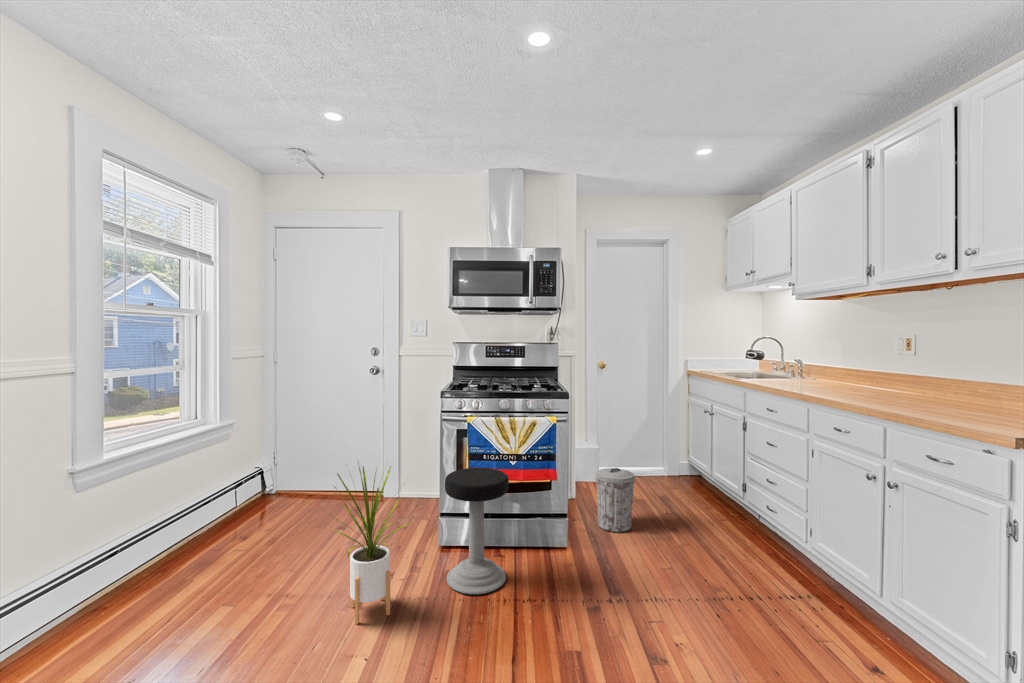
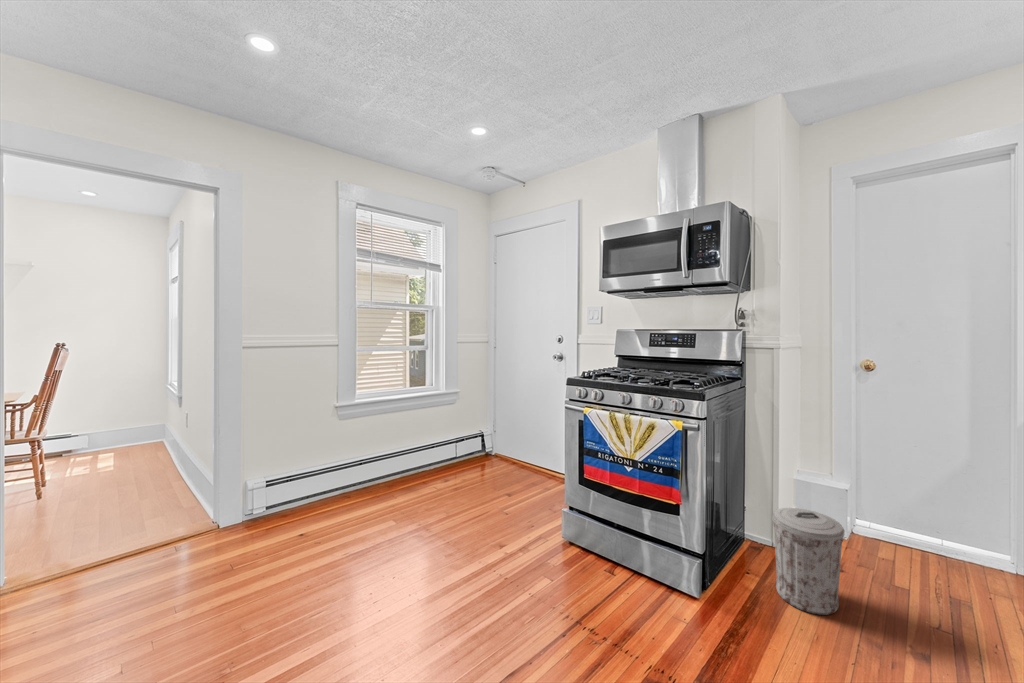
house plant: present [329,462,409,624] -> none [409,432,485,584]
stool: present [445,468,509,595] -> none [522,463,593,607]

